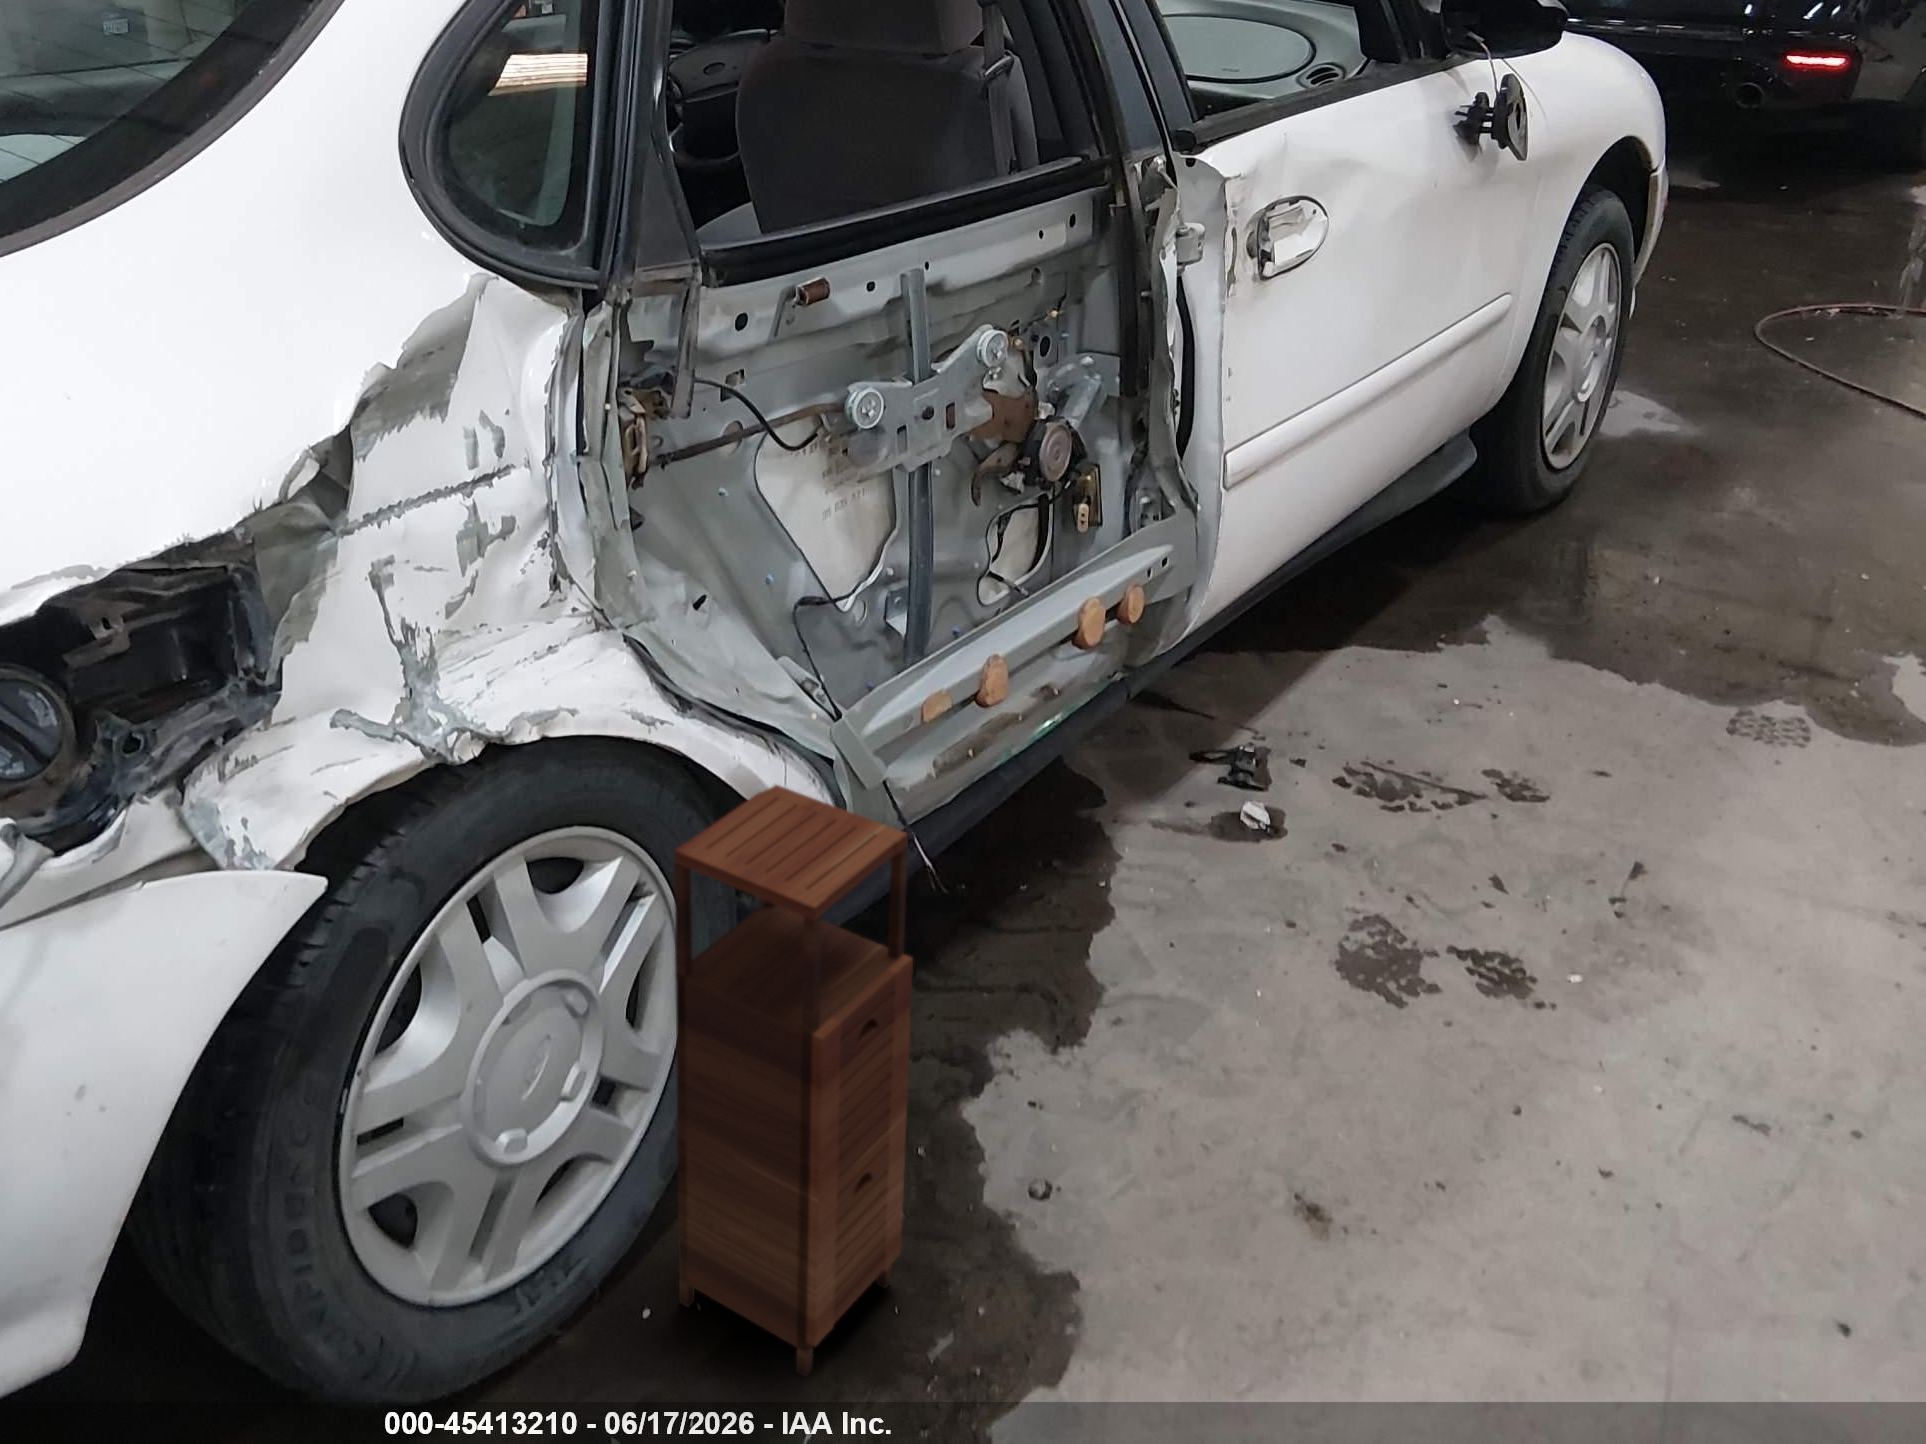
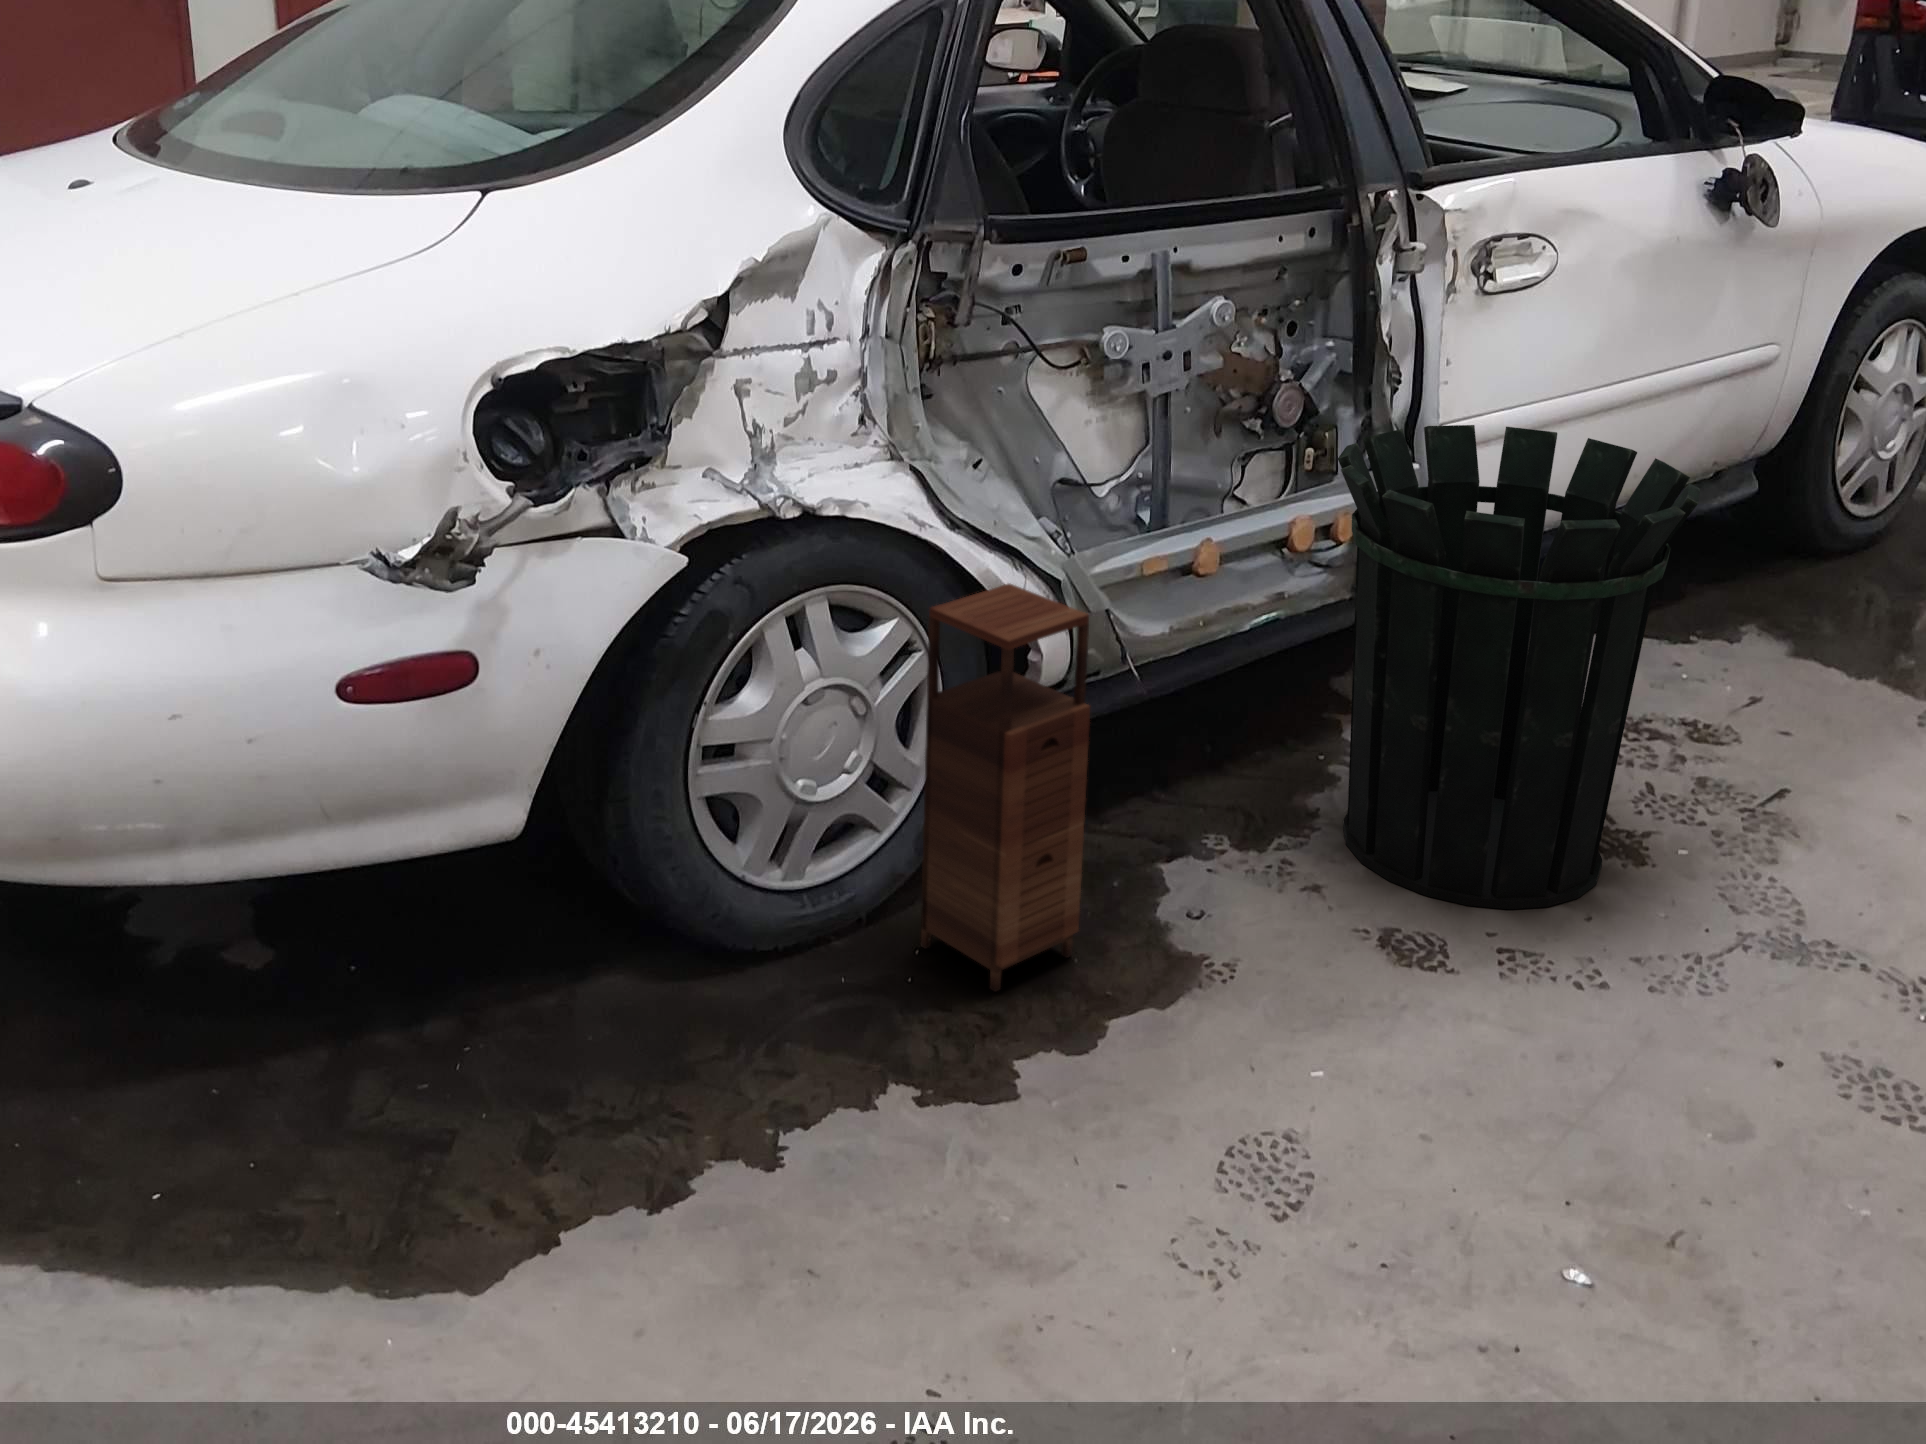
waste bin: none [1149,451,1630,1096] -> present [1338,425,1700,909]

